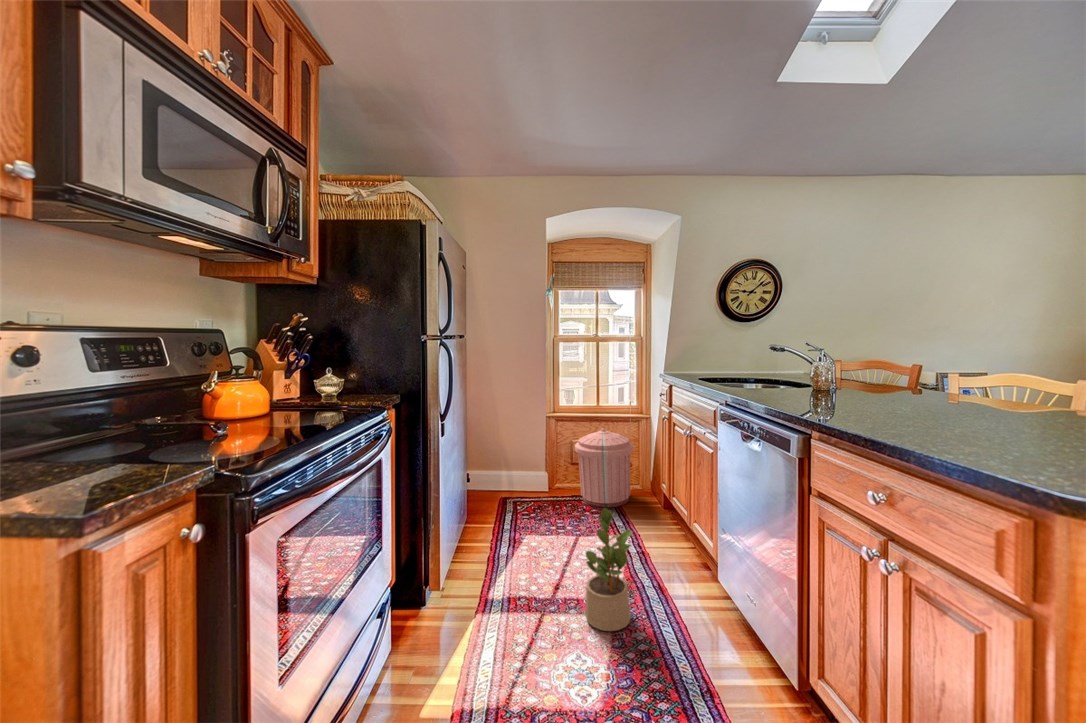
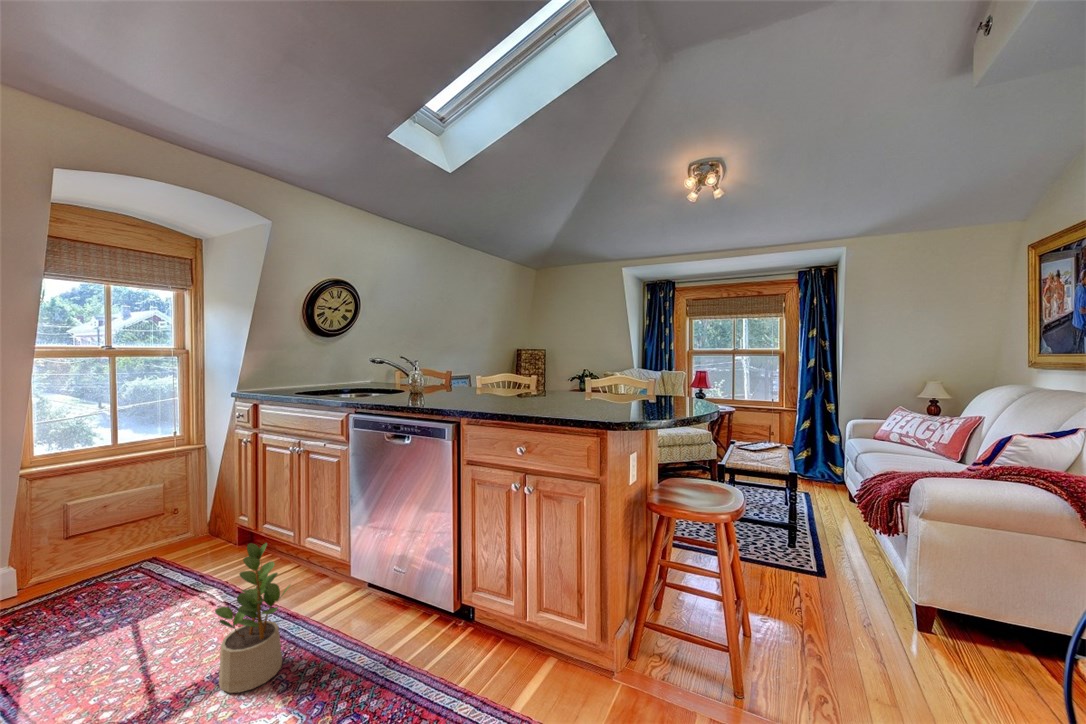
trash can: present [575,429,633,507] -> none [83,470,191,583]

